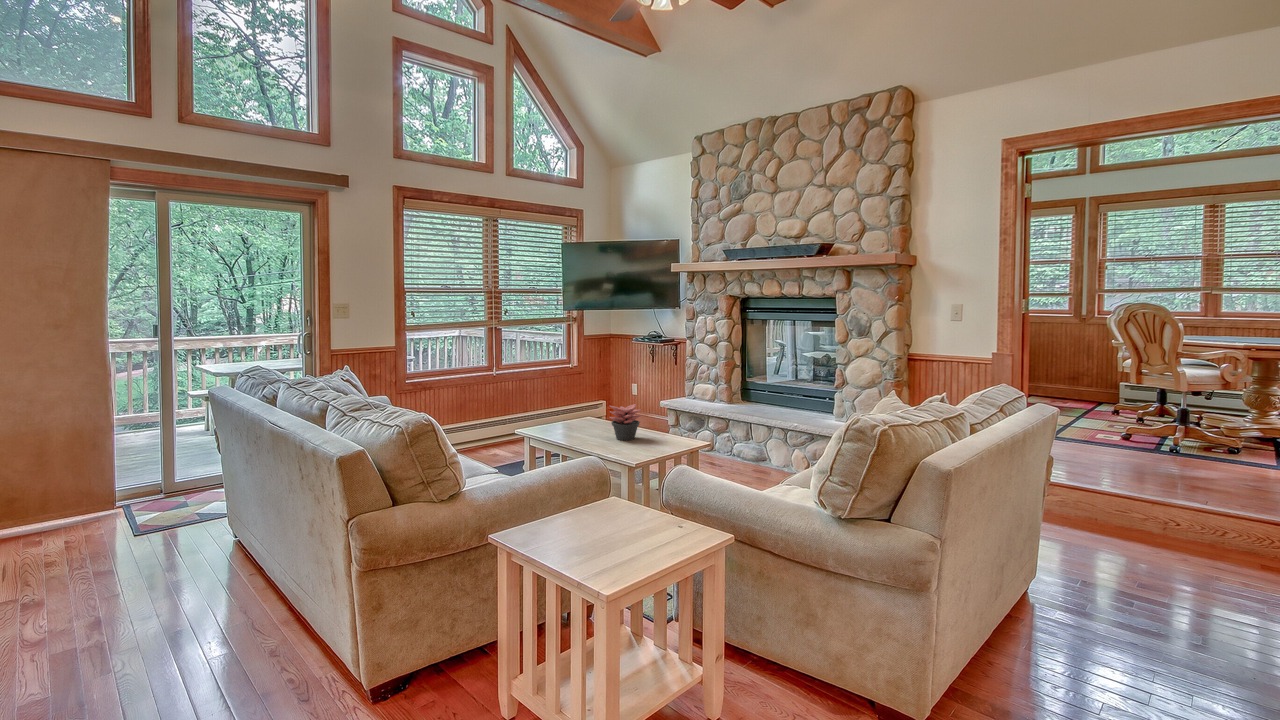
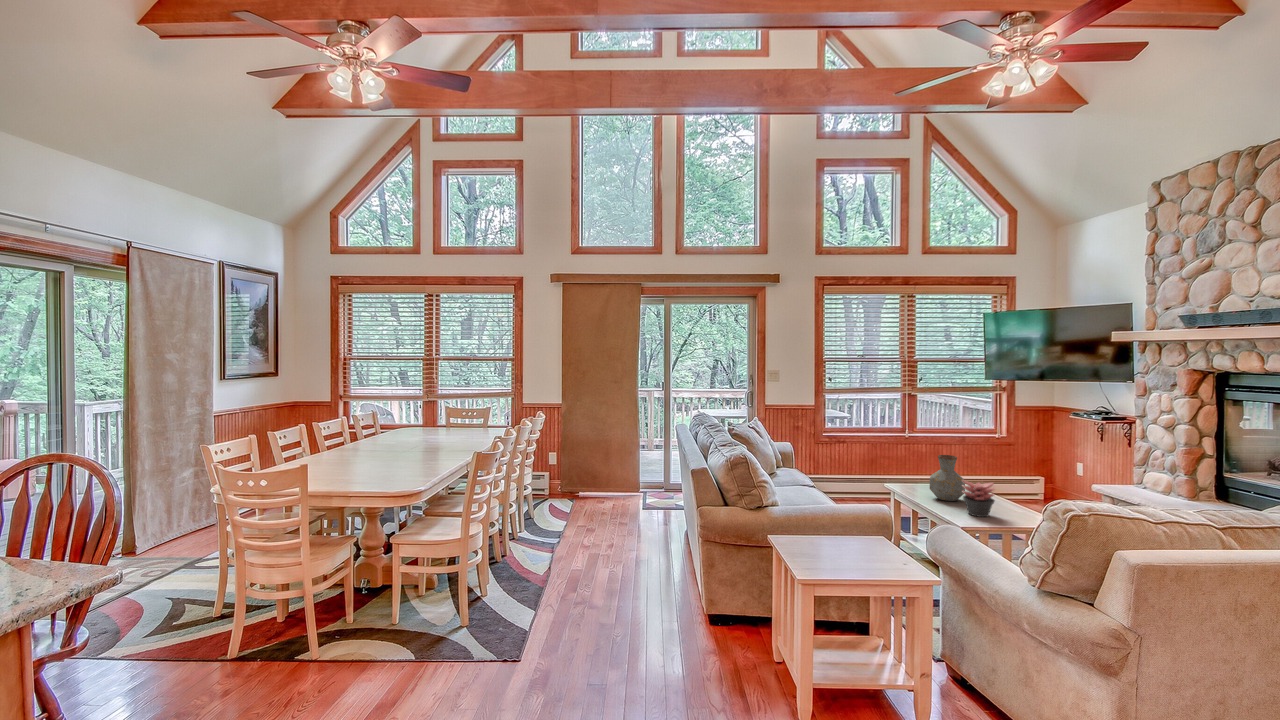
vase: none [567,384,600,431] -> present [930,455,965,501]

